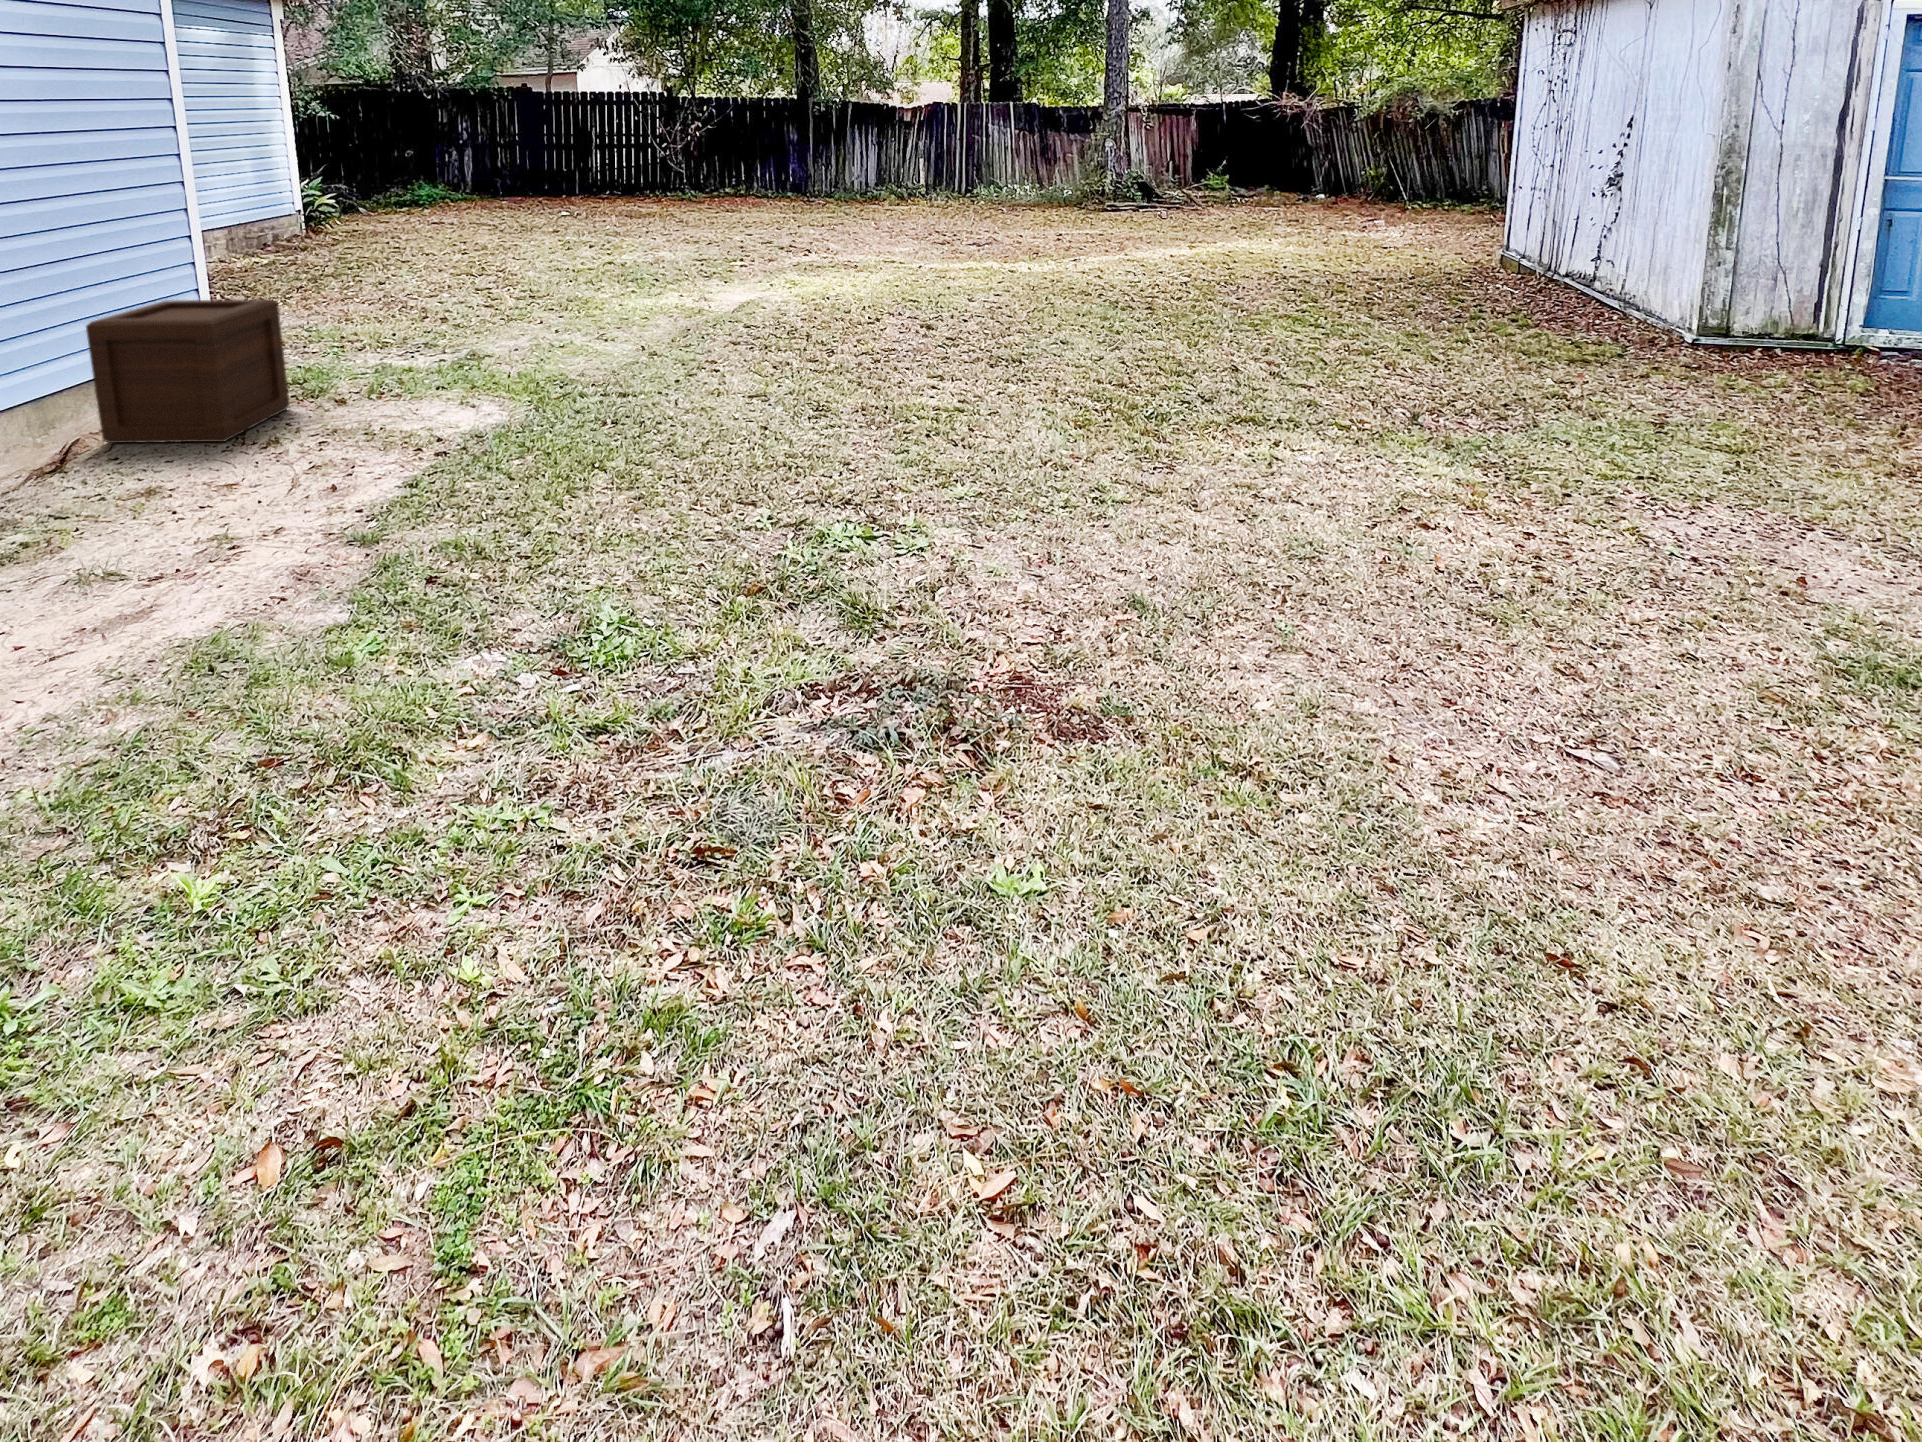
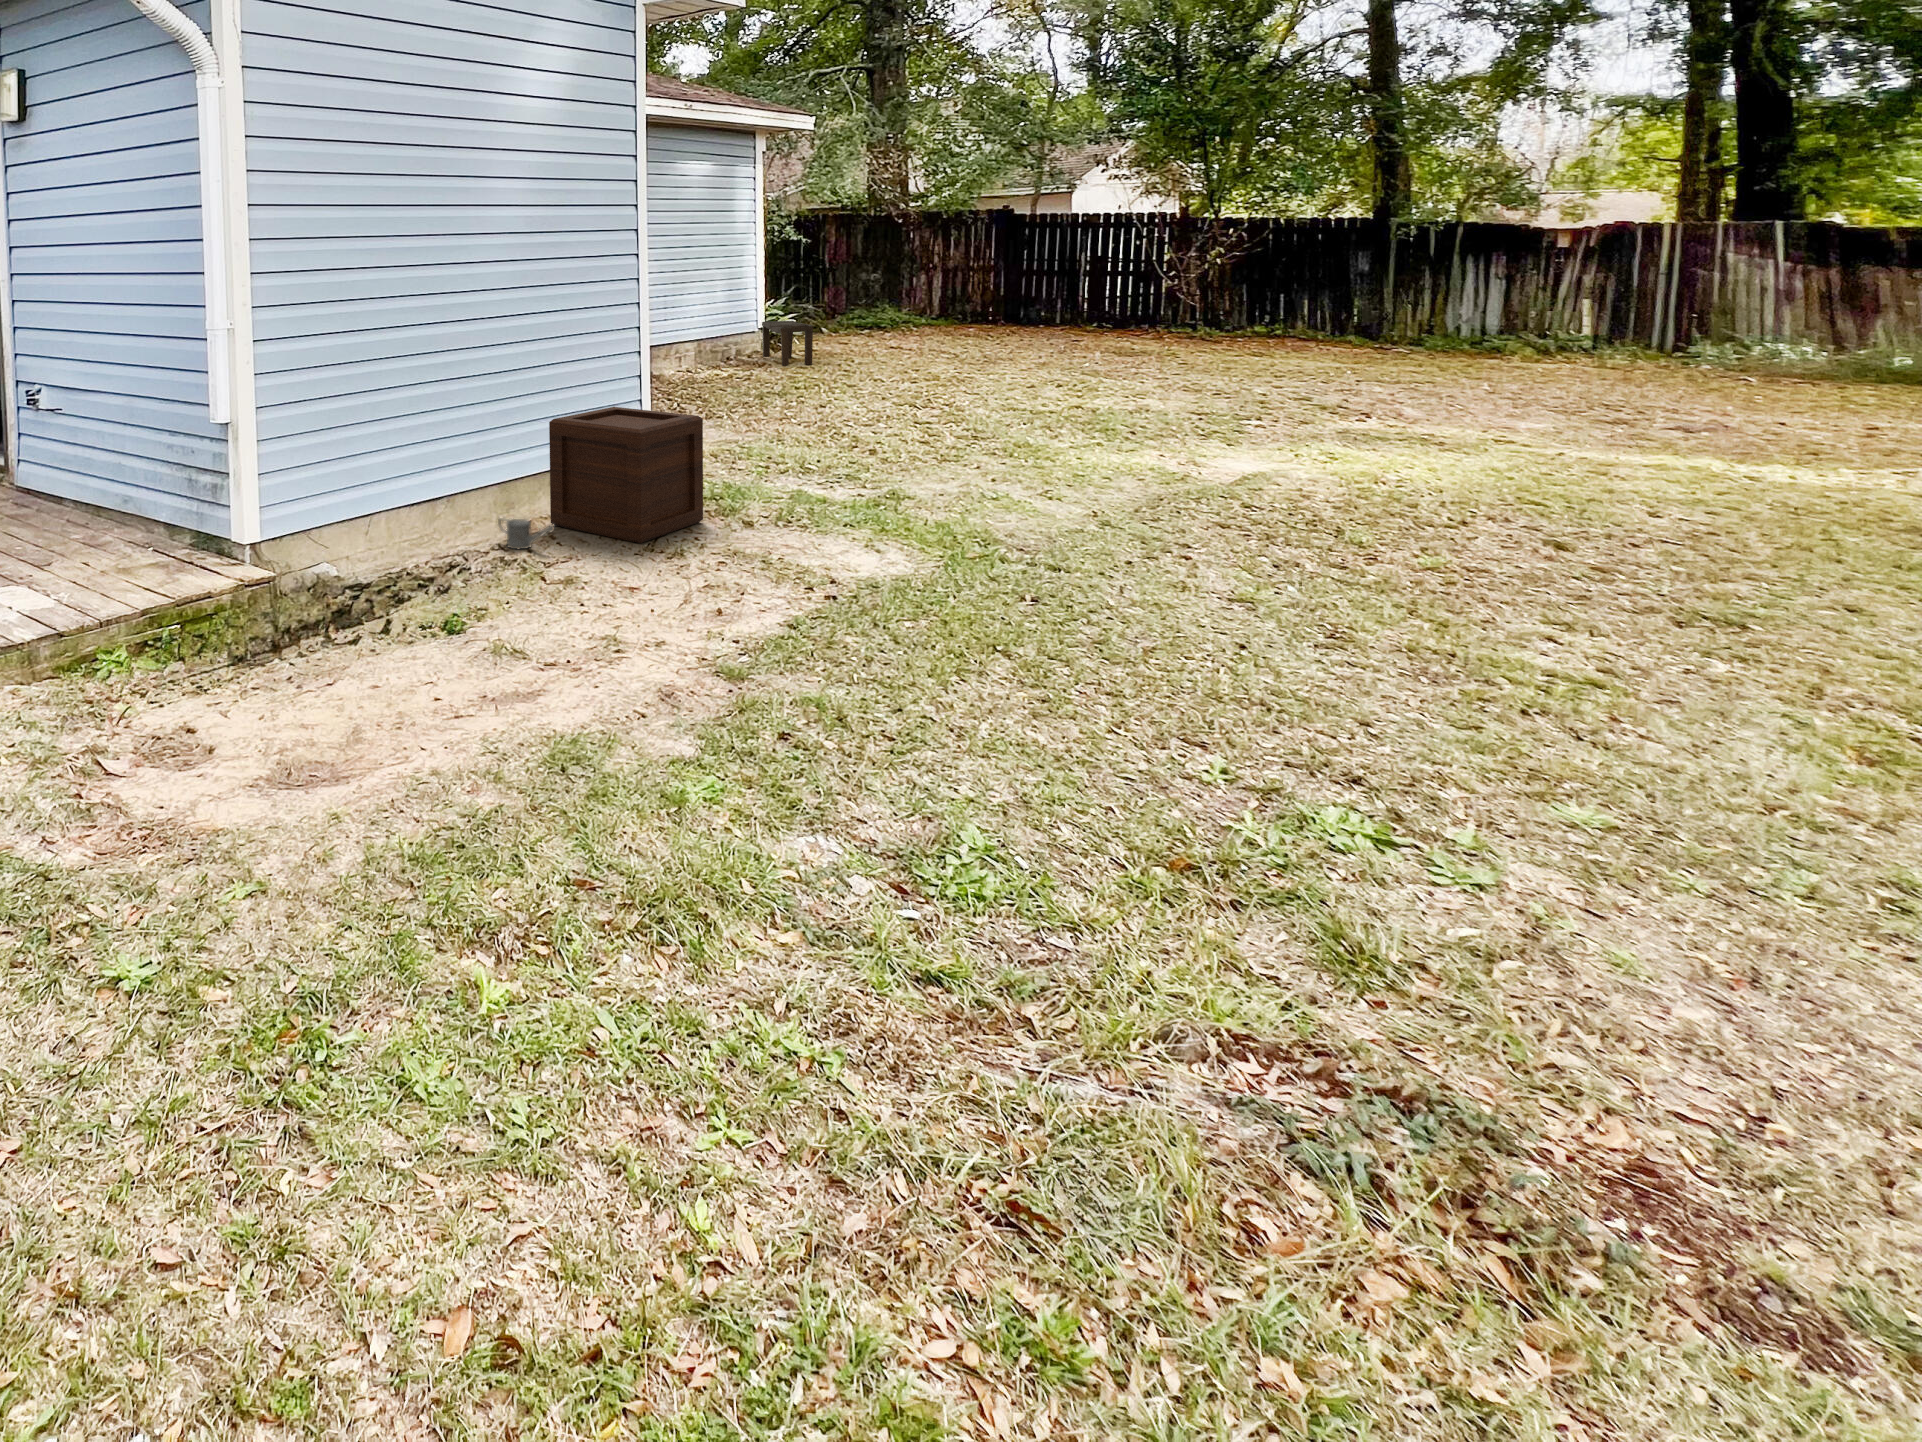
bench: none [301,198,361,245] -> present [762,321,813,366]
watering can: none [32,439,115,478] -> present [498,519,554,549]

